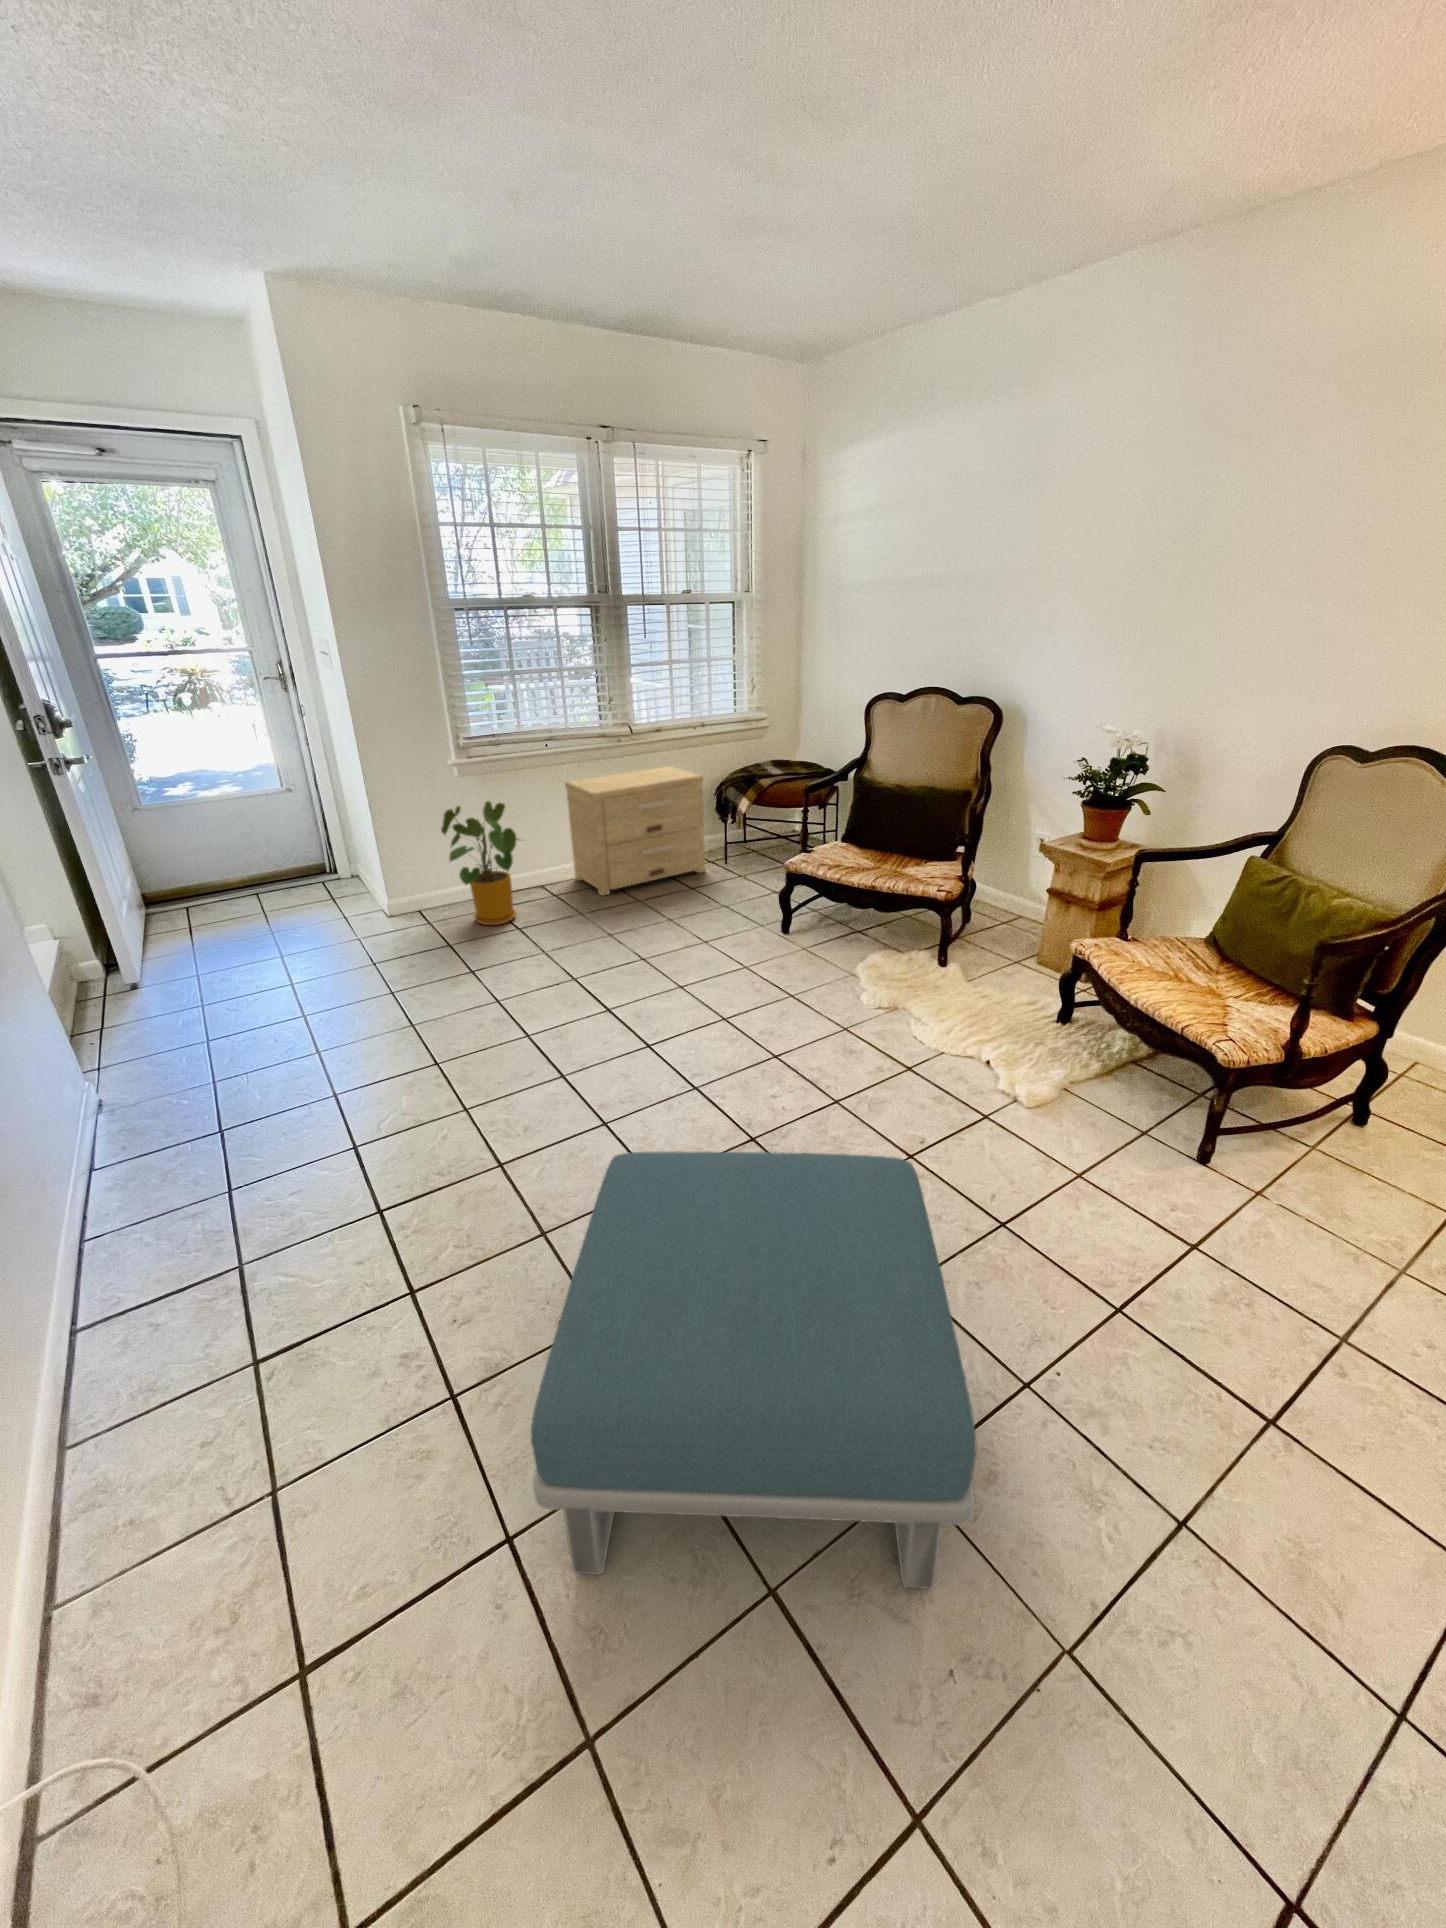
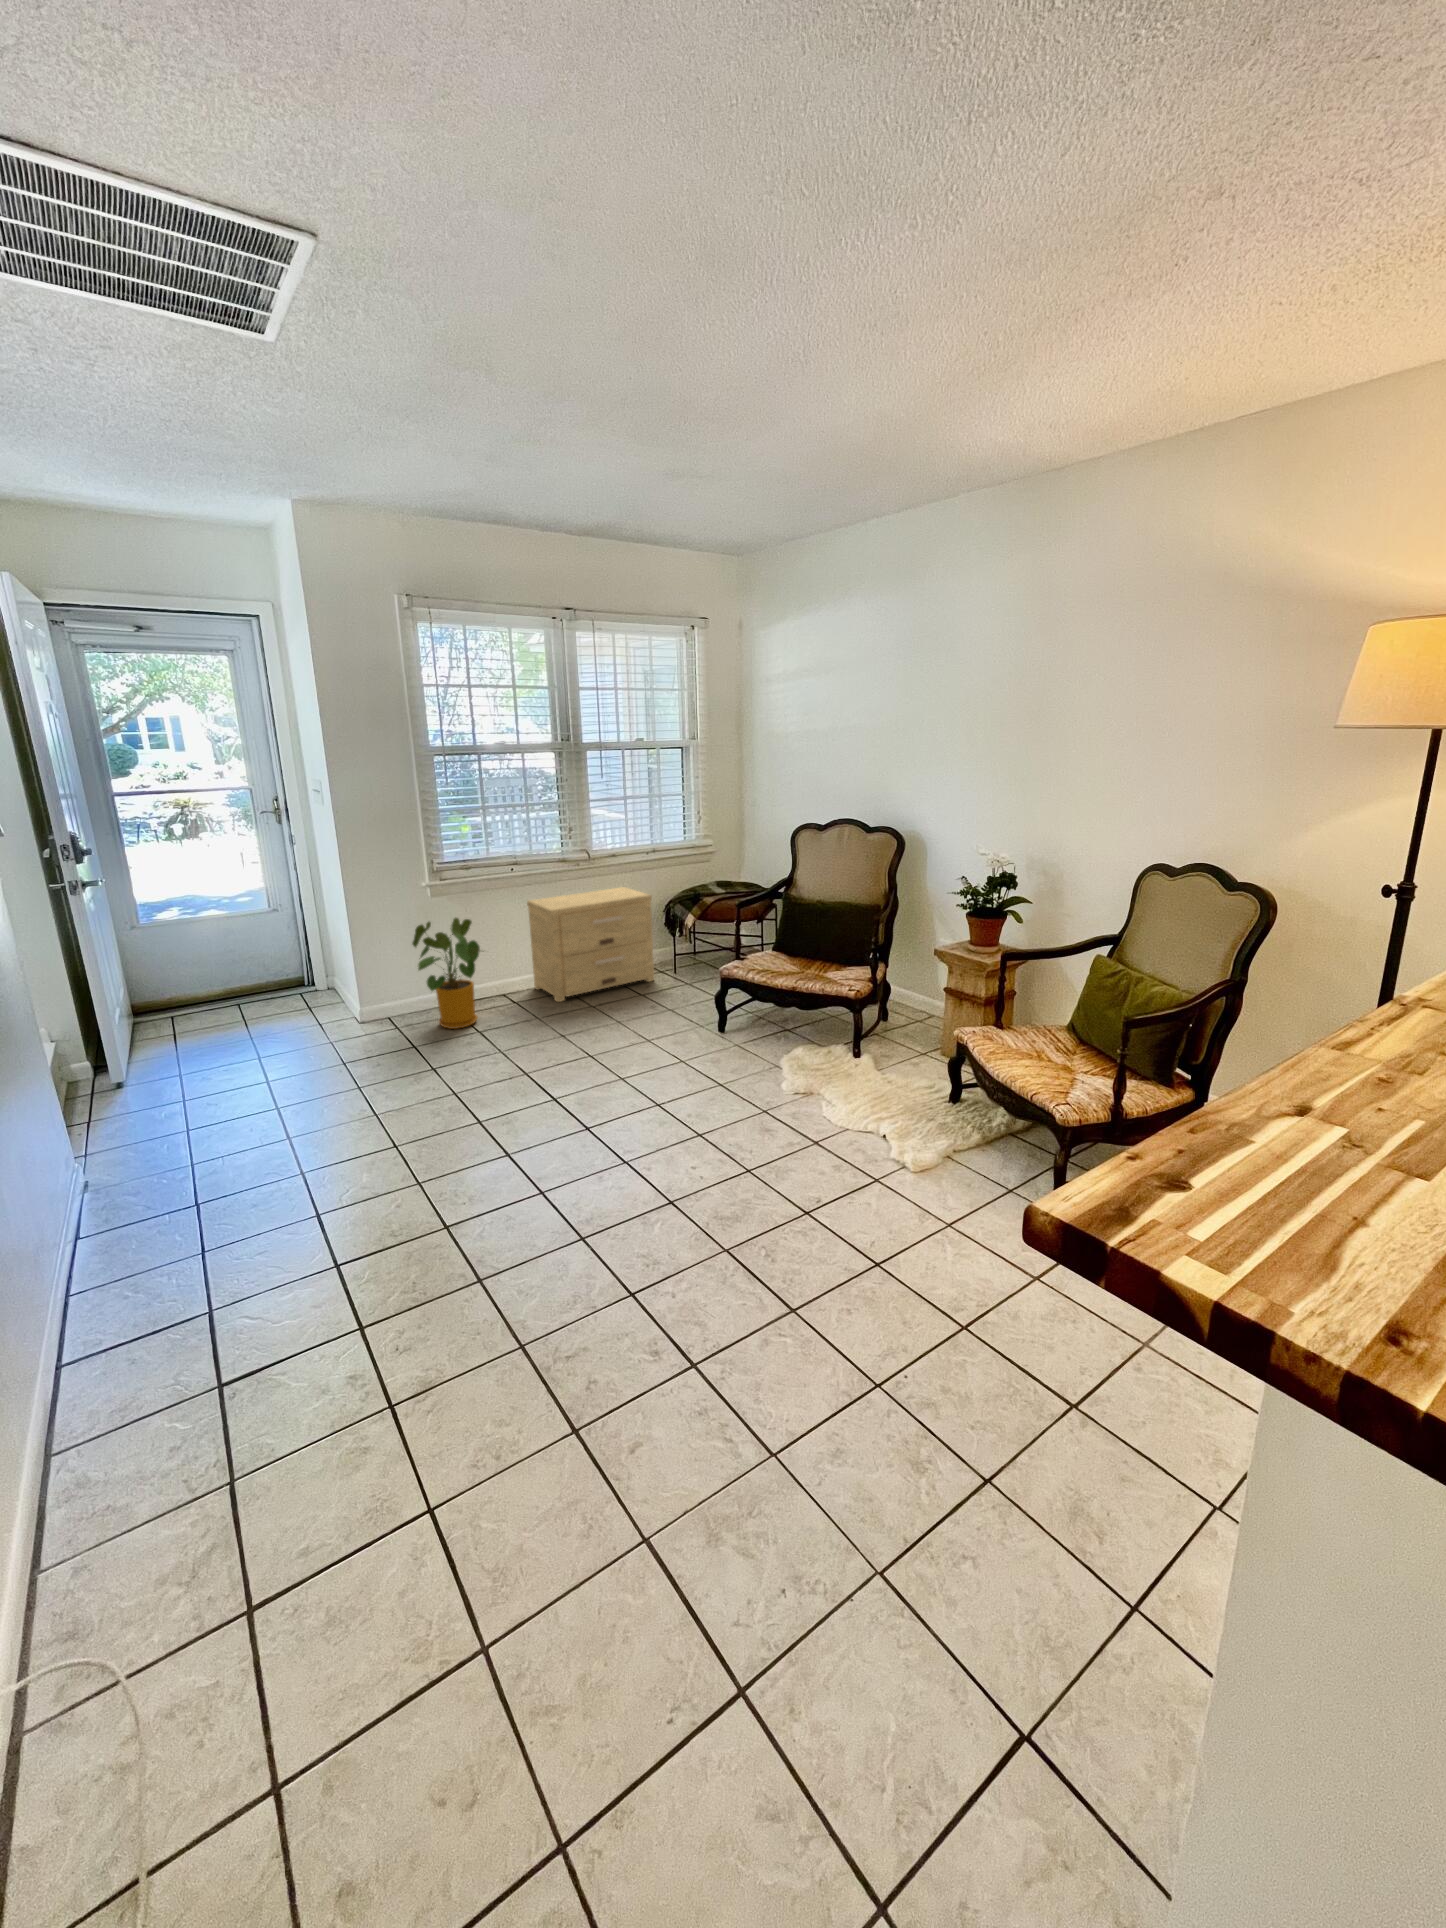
footstool: present [531,1152,976,1589] -> none [452,1195,805,1532]

